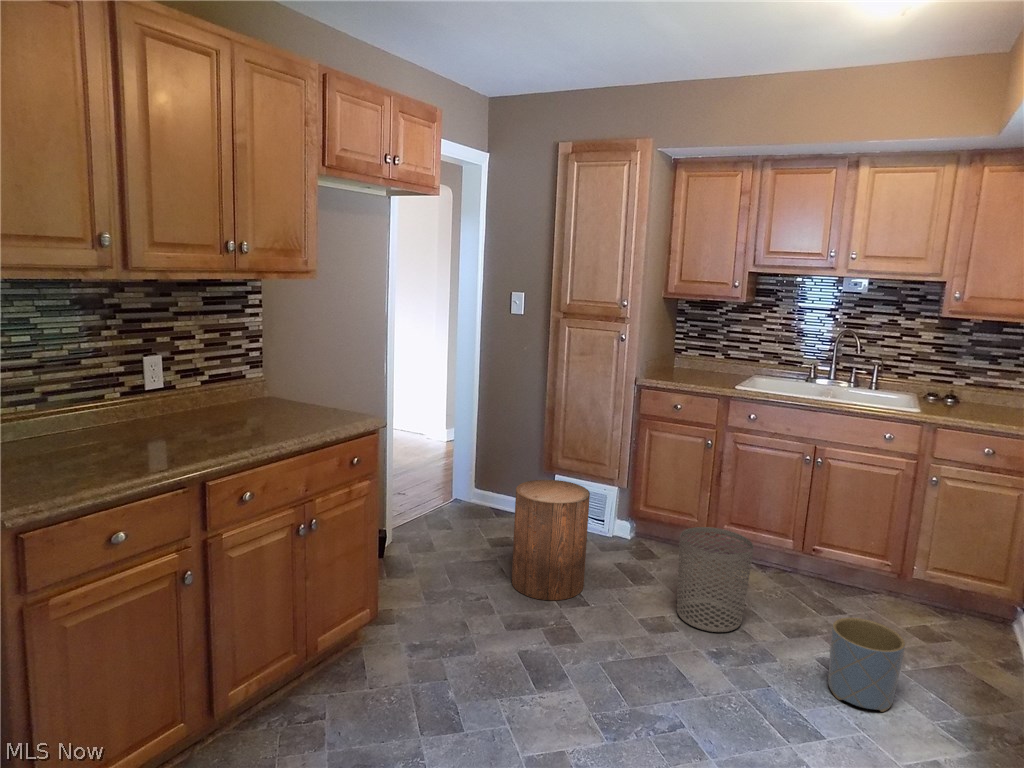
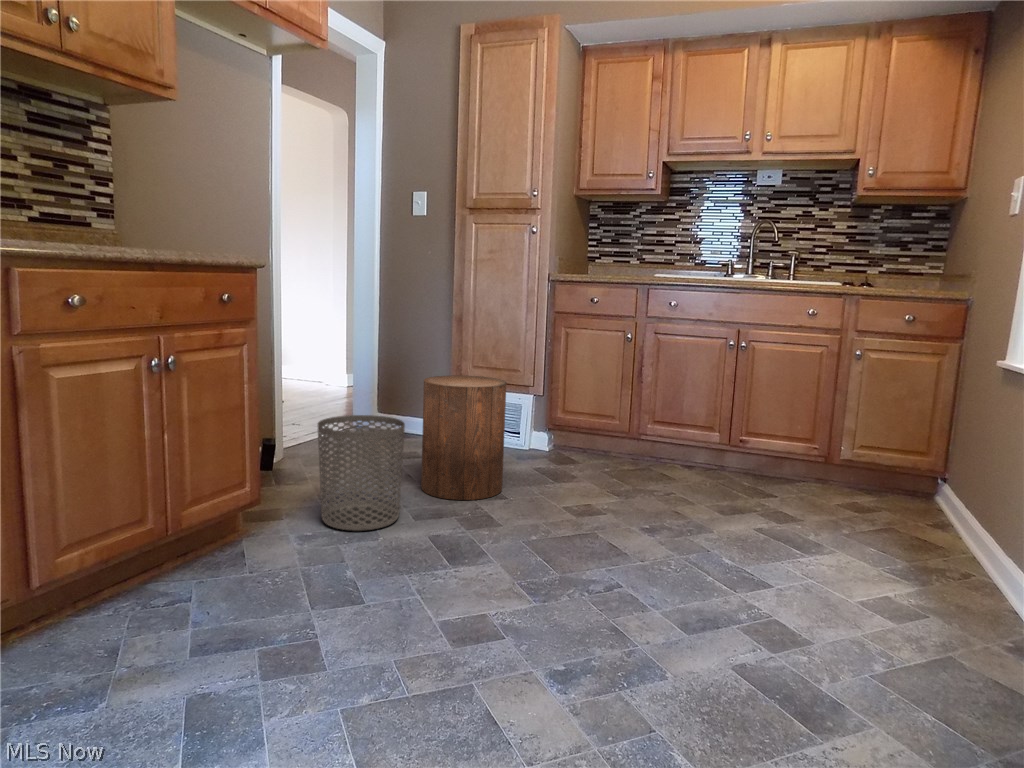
waste bin: present [677,527,754,632] -> present [318,415,405,531]
planter: present [828,618,905,712] -> none [769,476,847,565]

